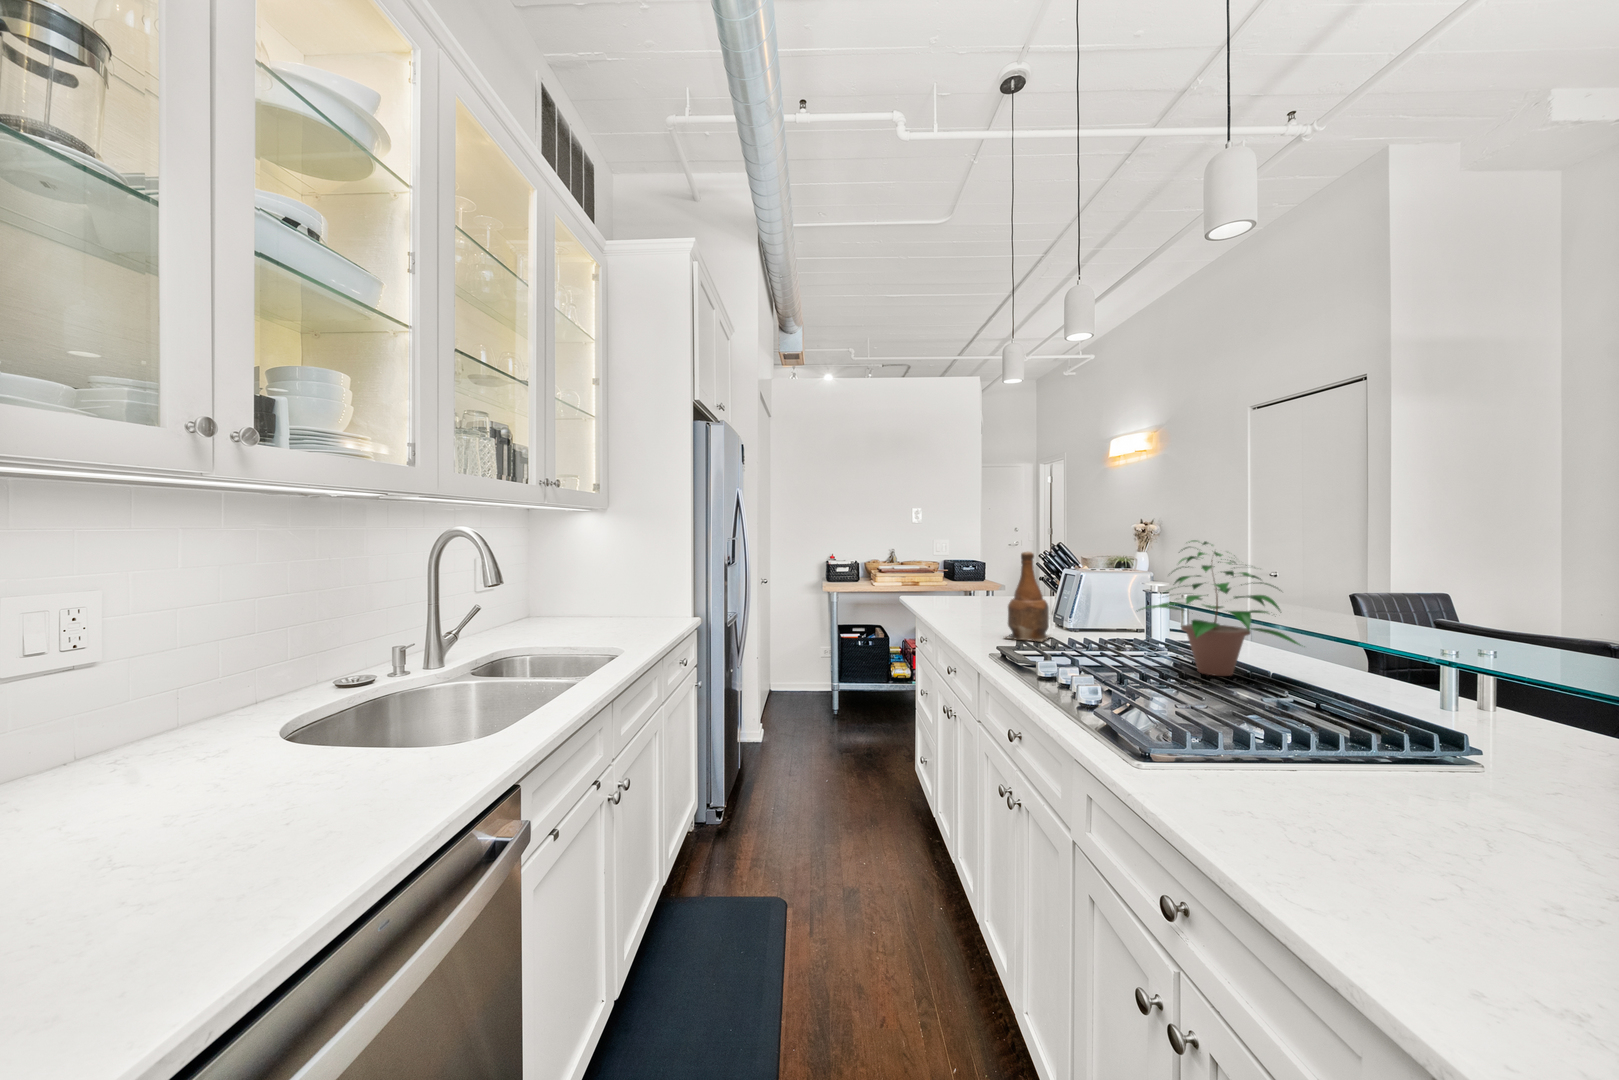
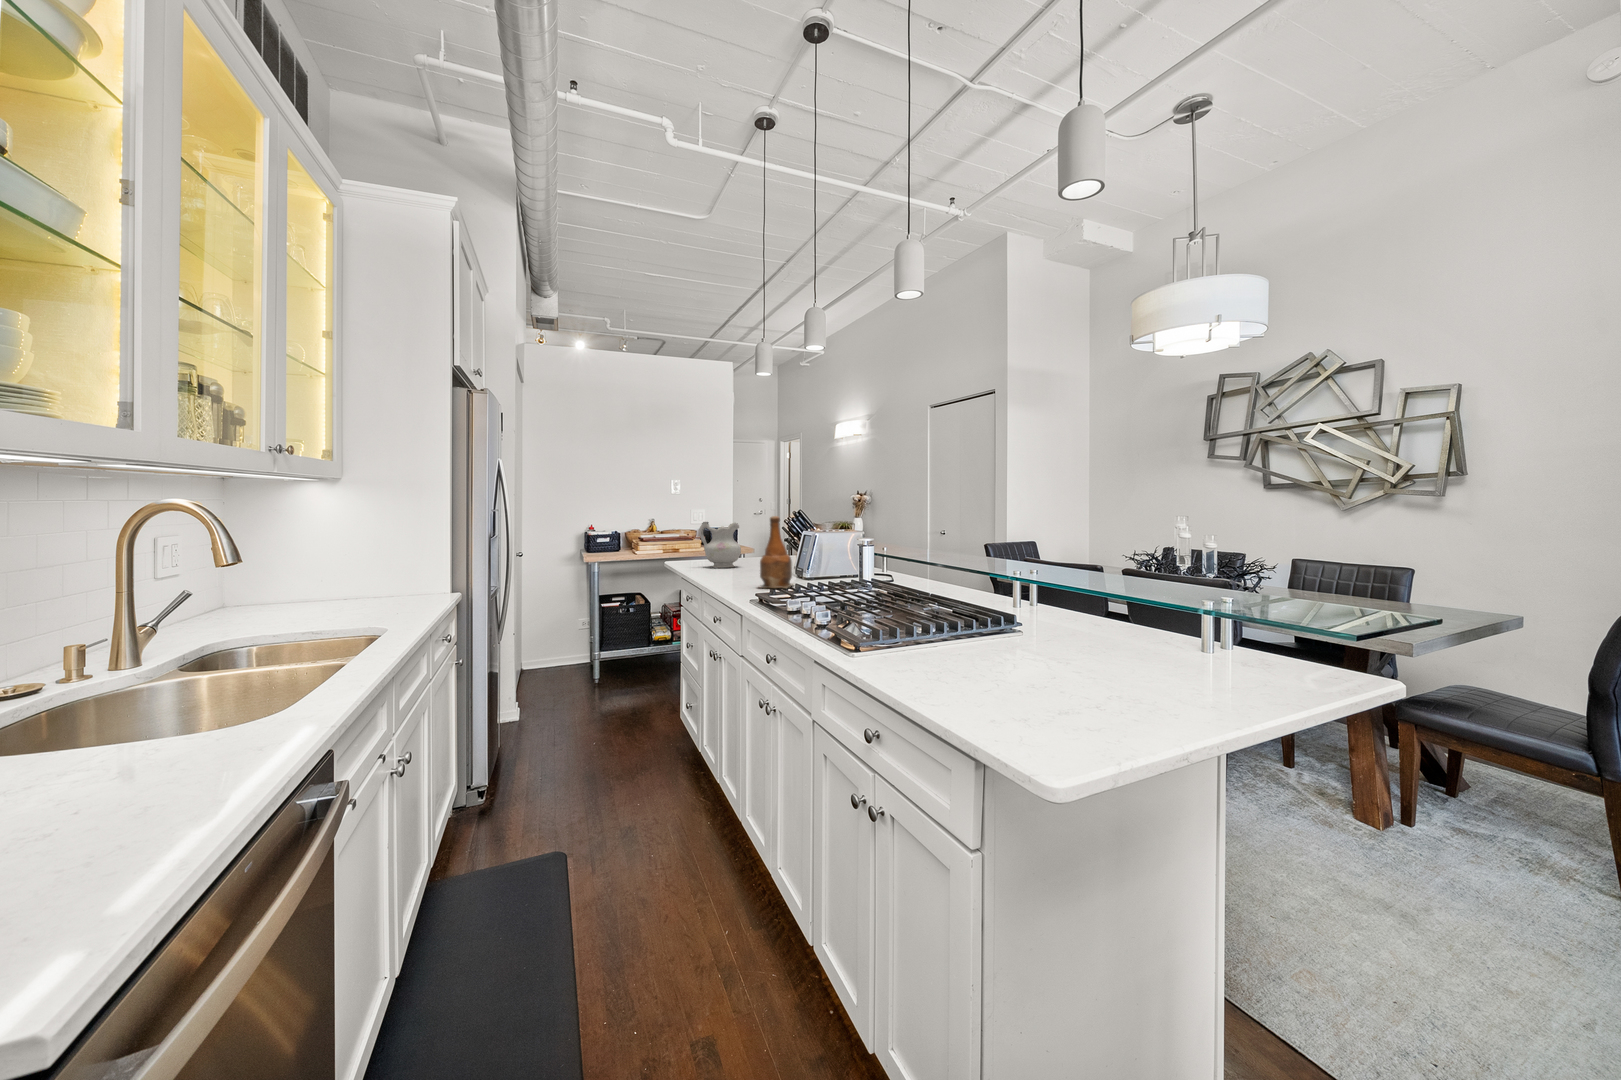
potted plant: present [1140,540,1300,676] -> none [853,504,958,601]
ceramic pitcher: none [940,554,987,607] -> present [699,522,741,568]

